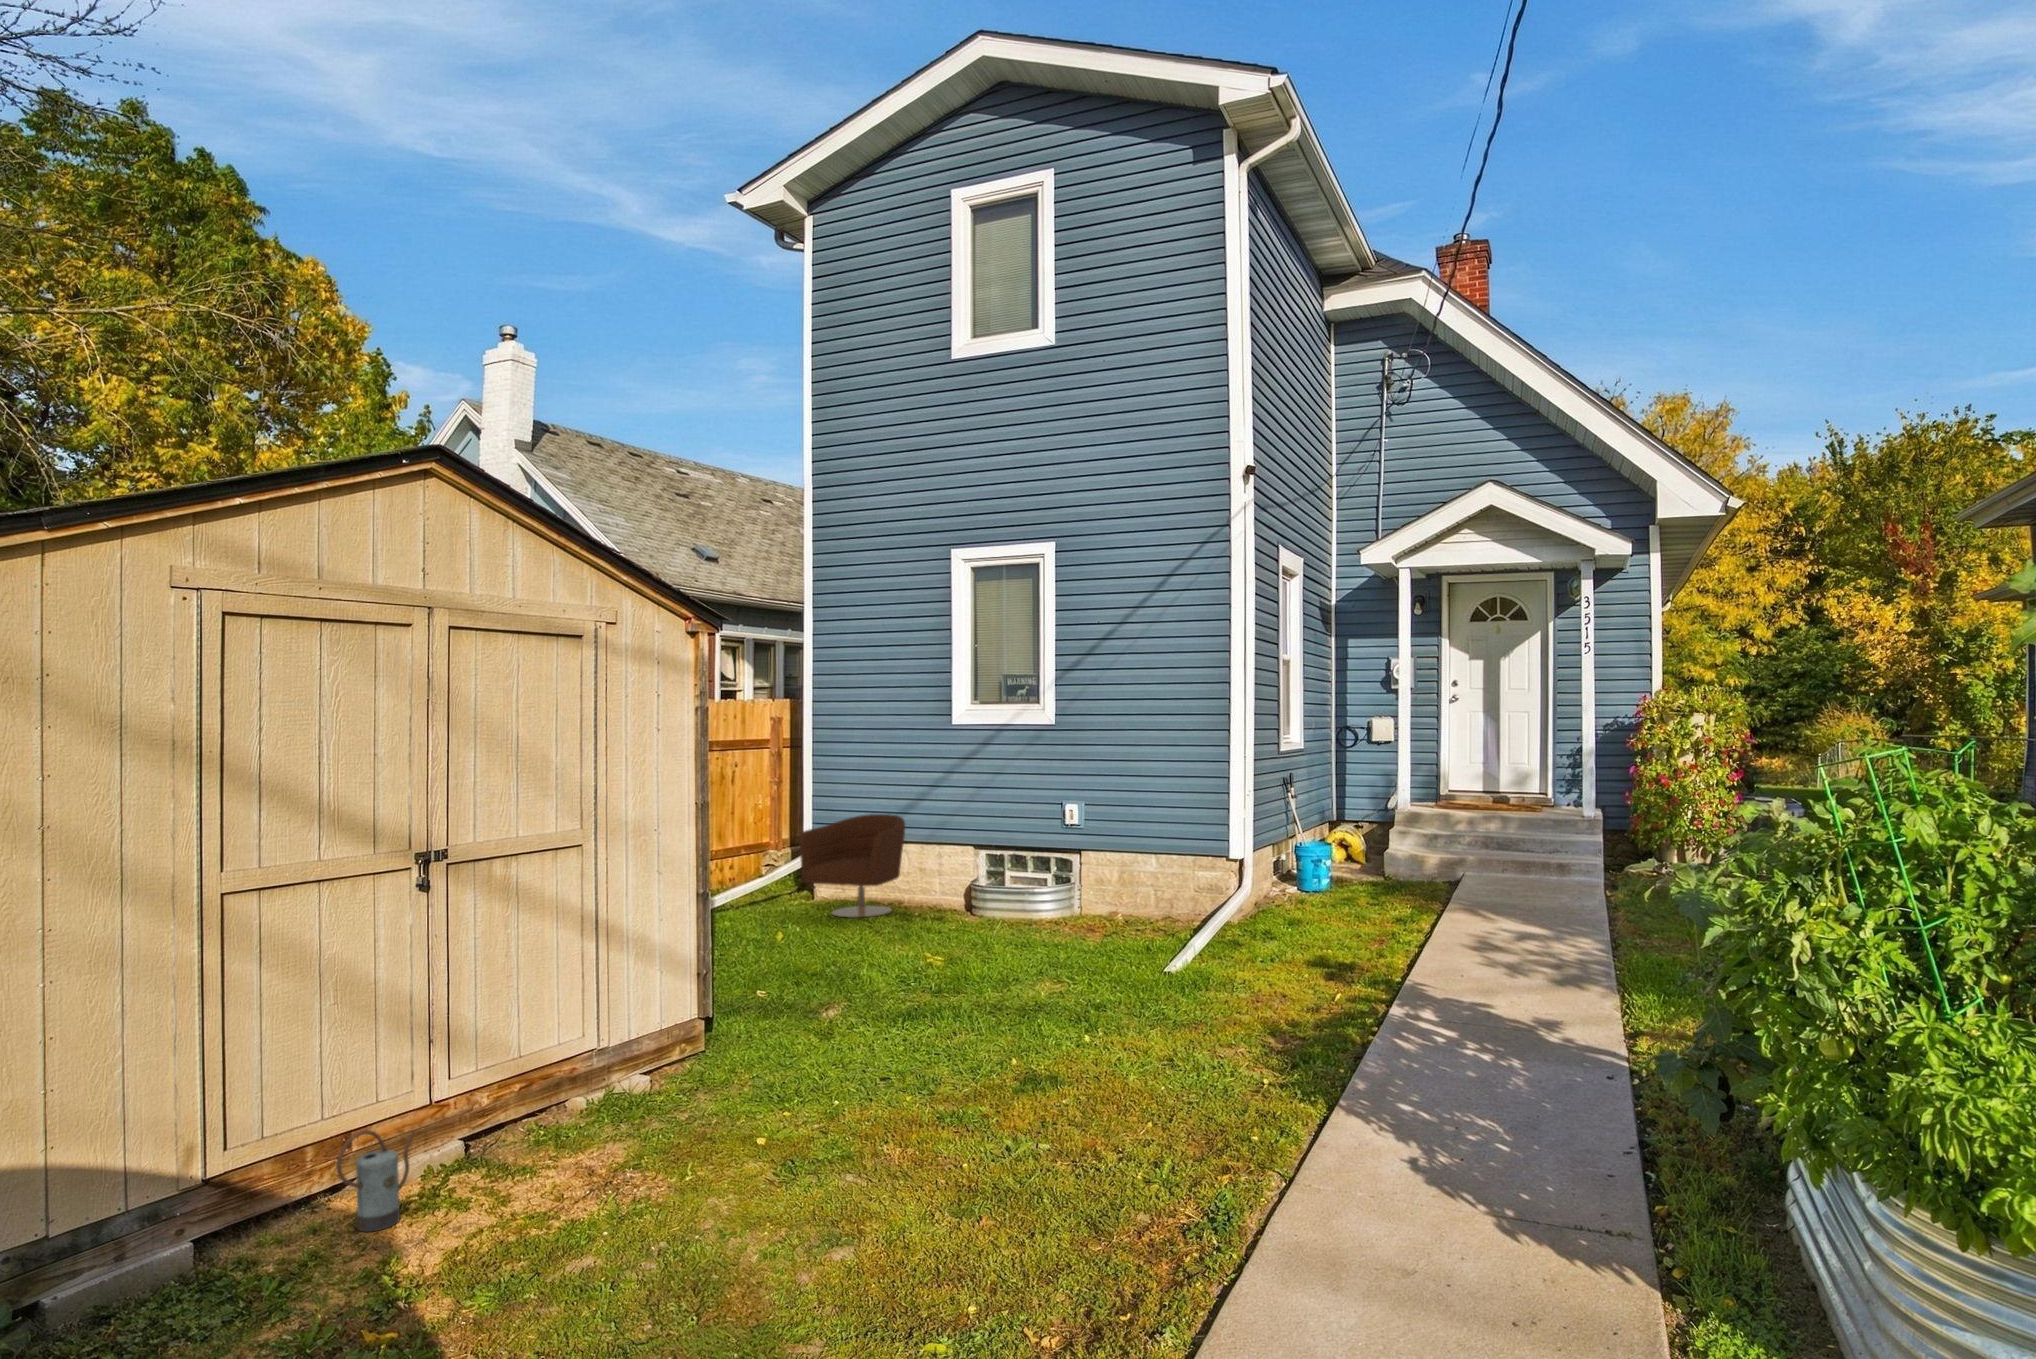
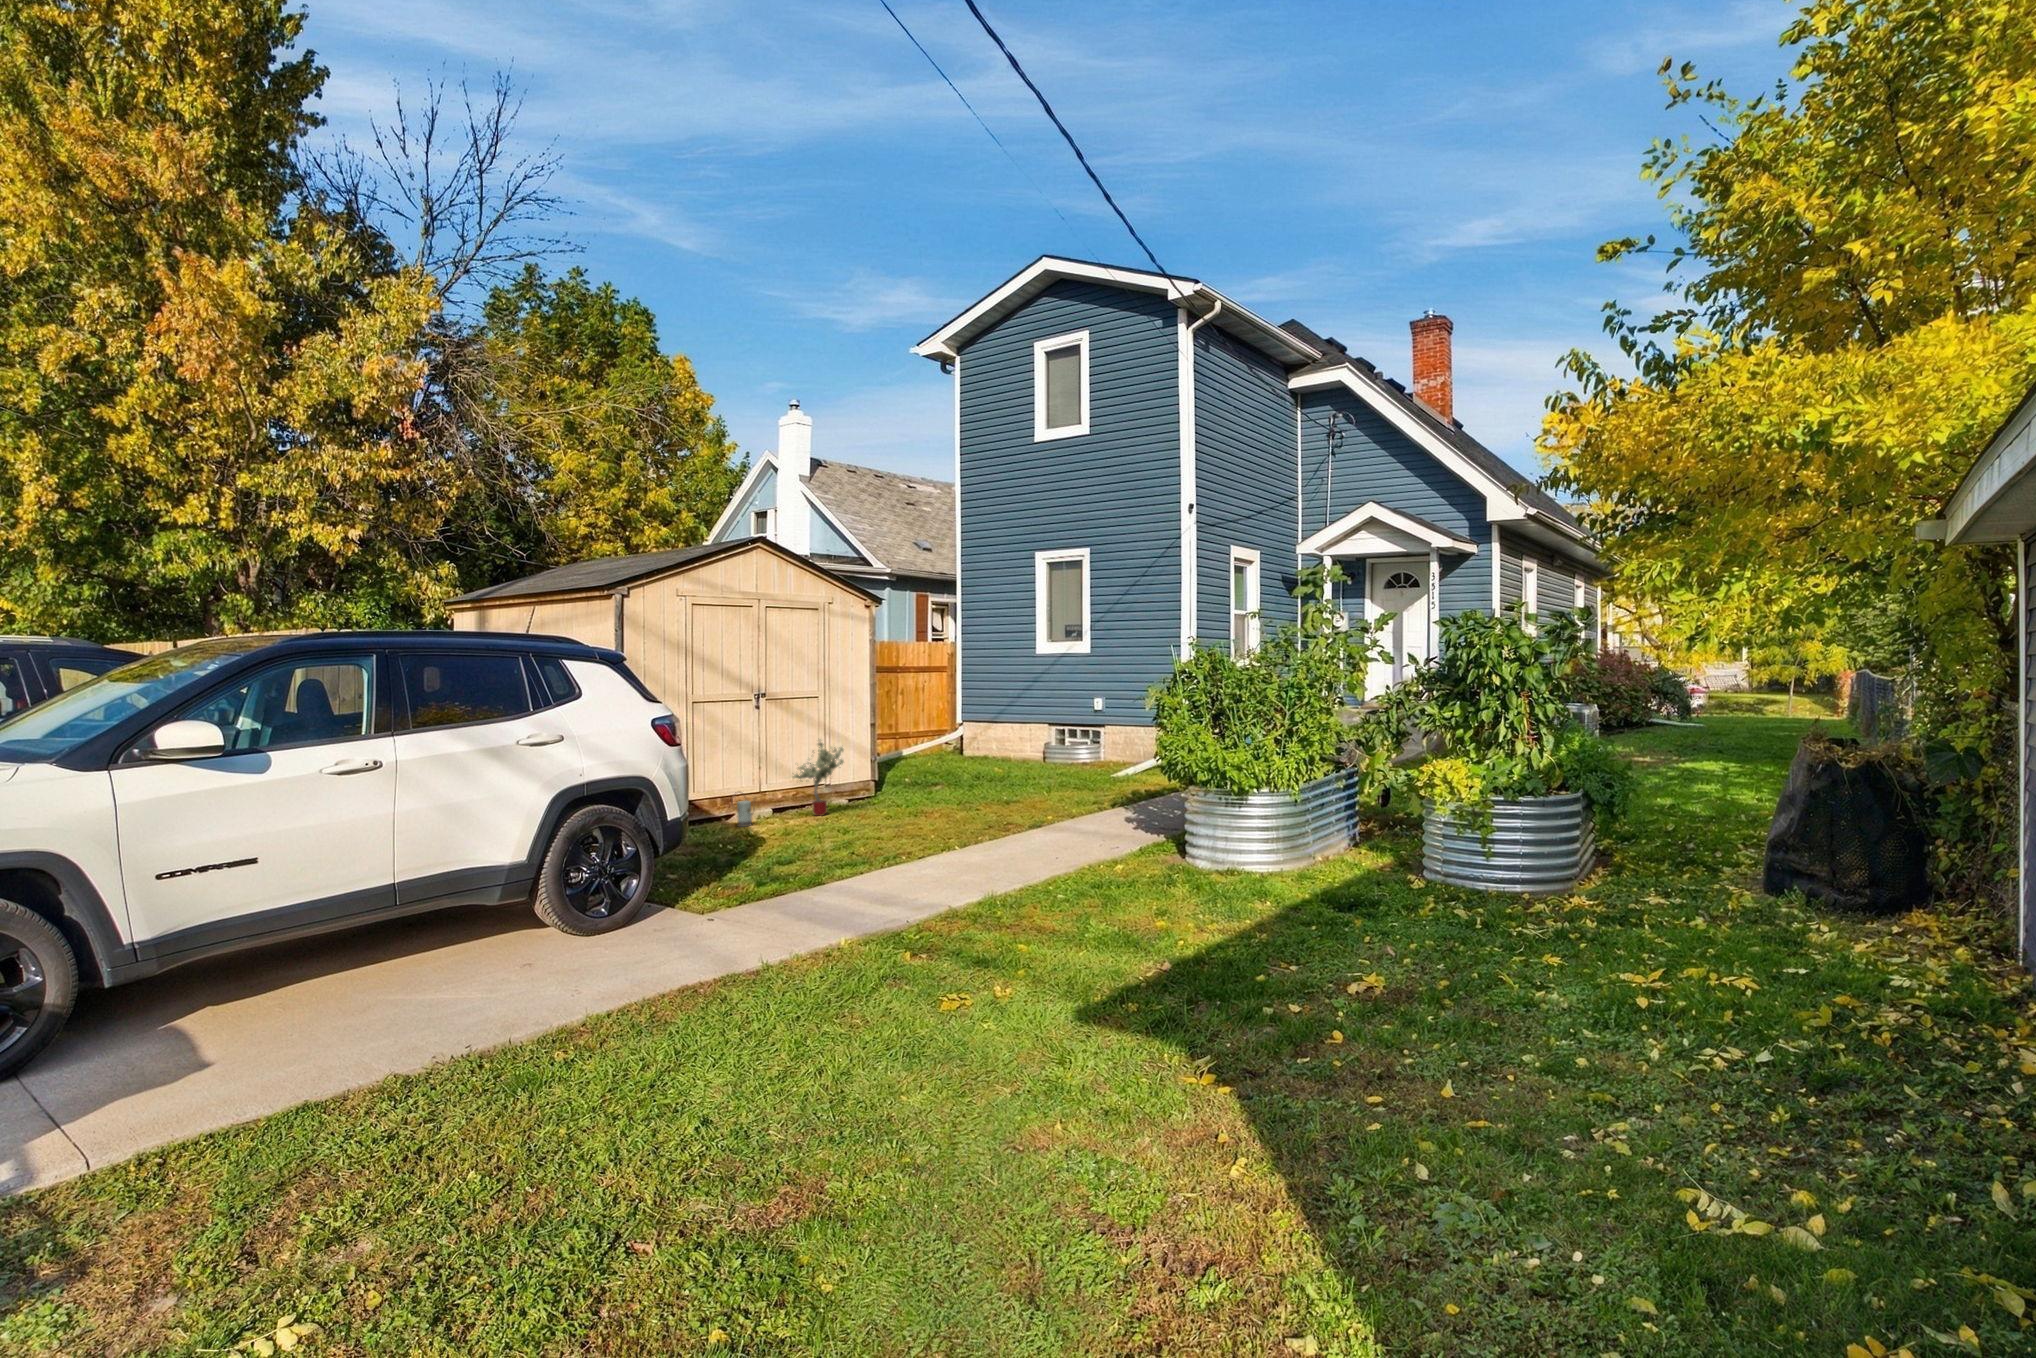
armchair: present [800,814,905,918] -> none [951,708,1011,763]
potted tree: none [514,950,651,1154] -> present [794,739,844,816]

